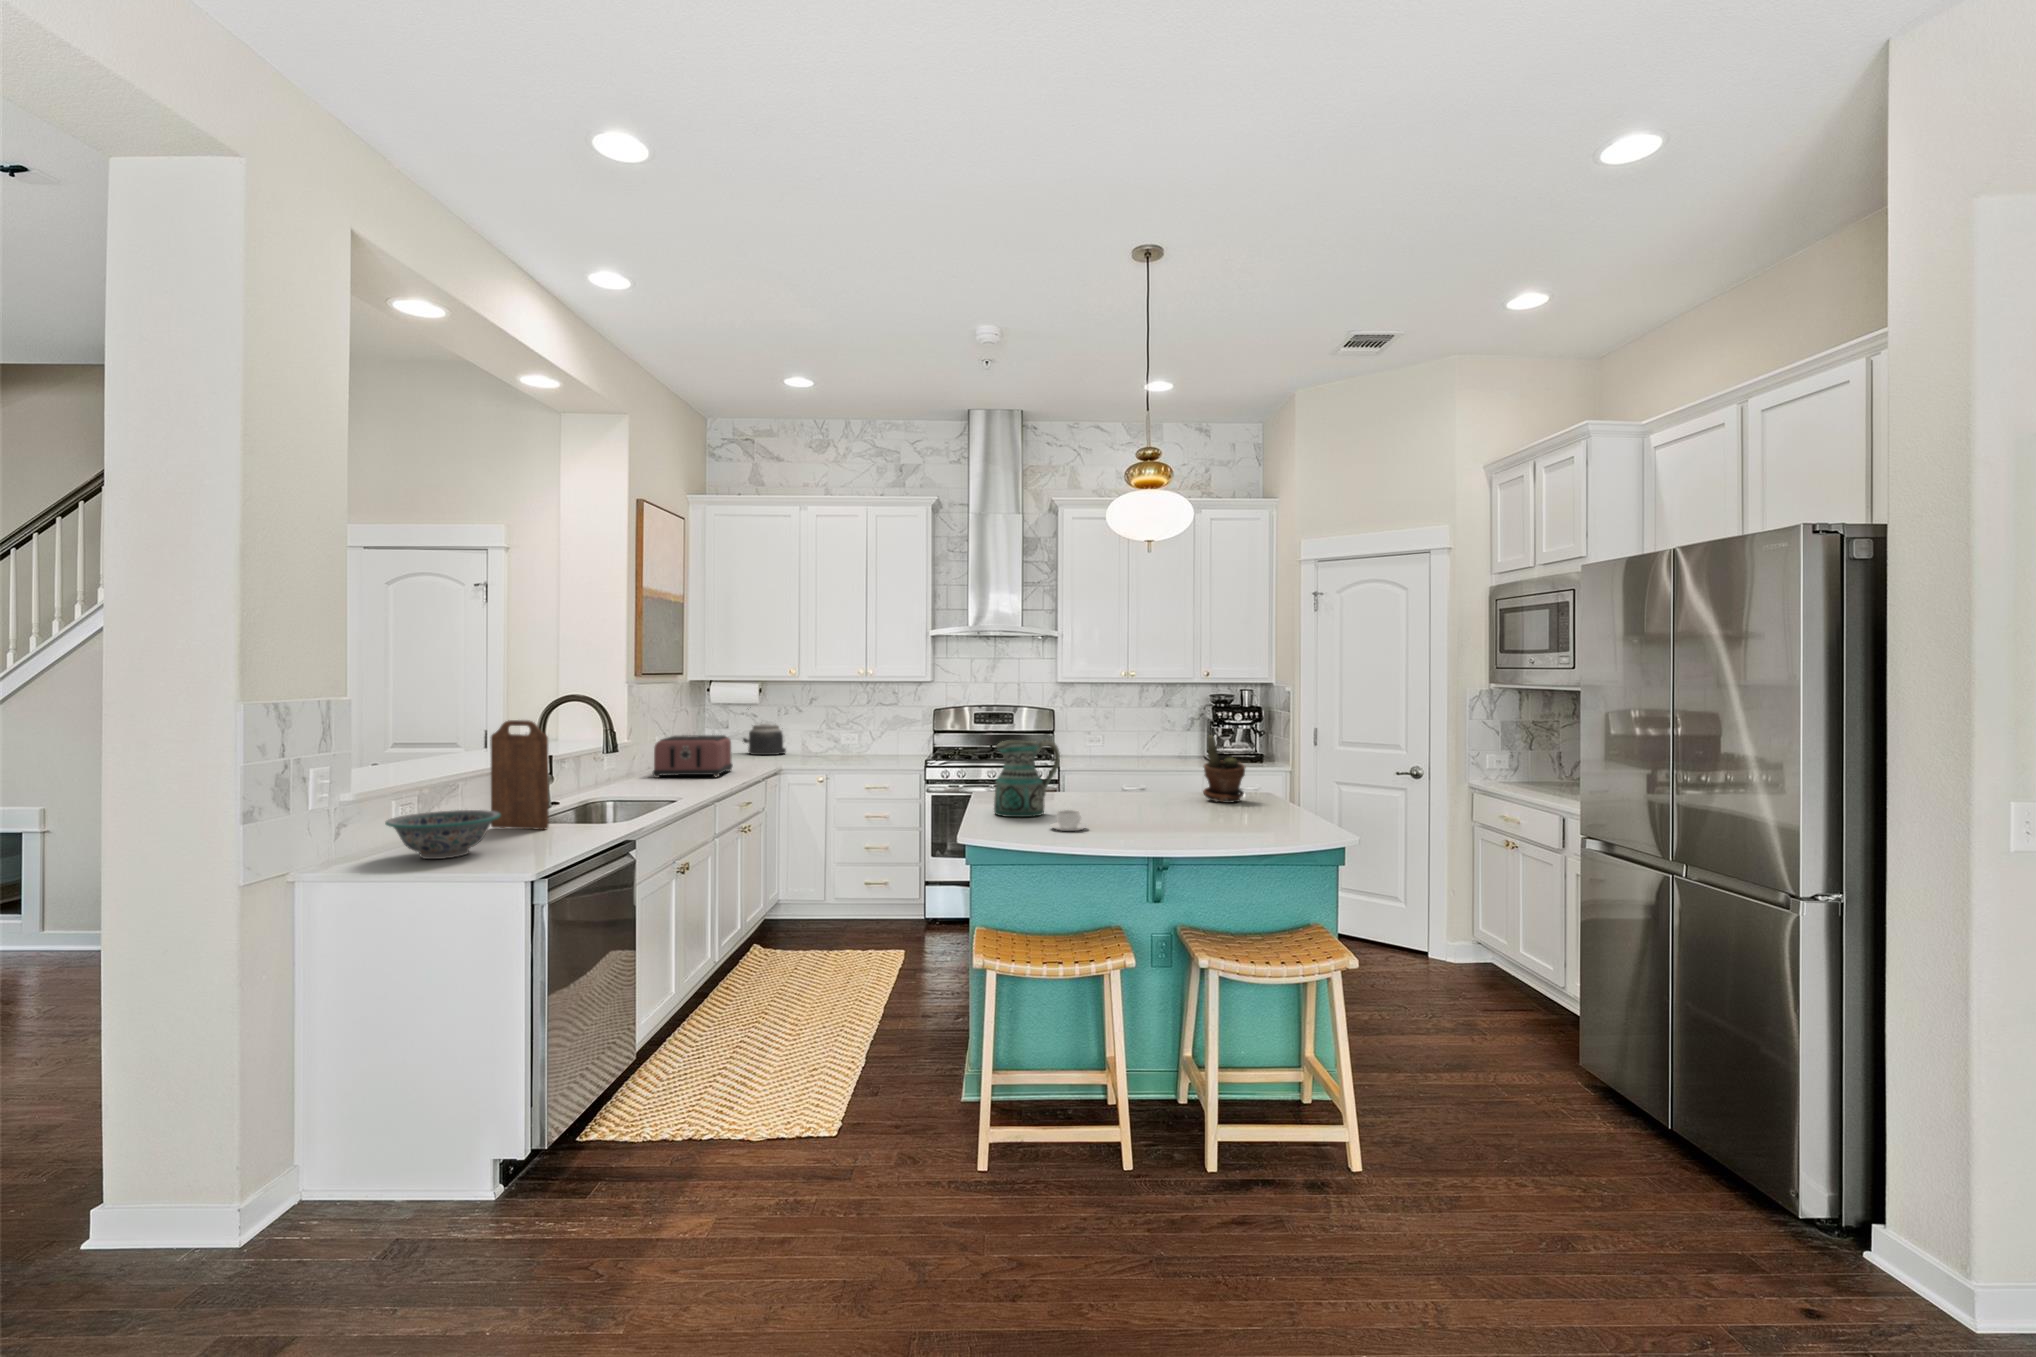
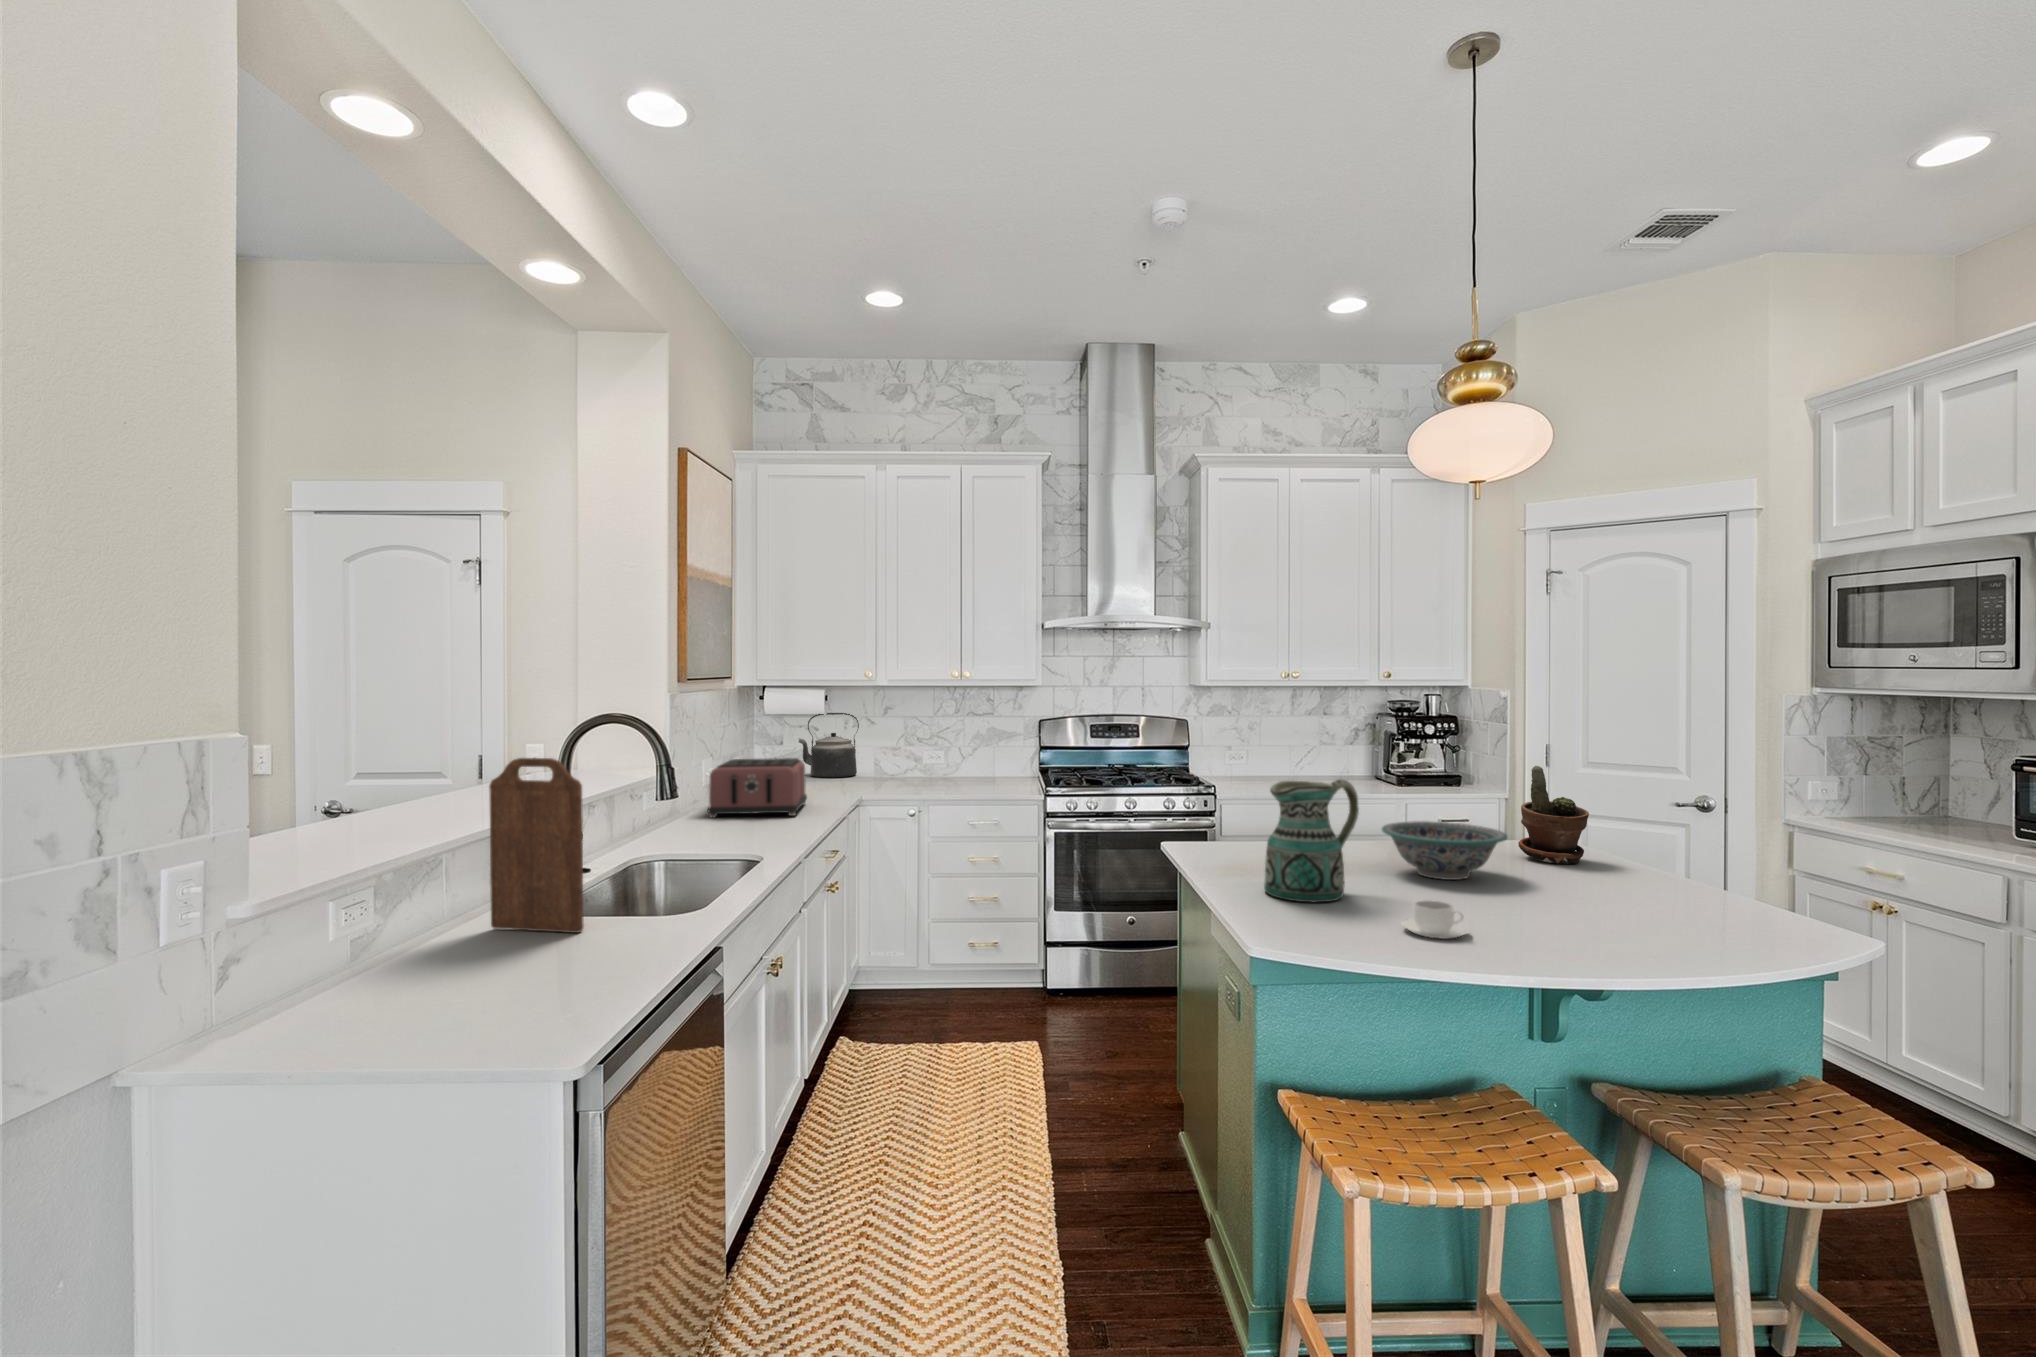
decorative bowl: present [385,810,501,859] -> present [1382,821,1507,880]

